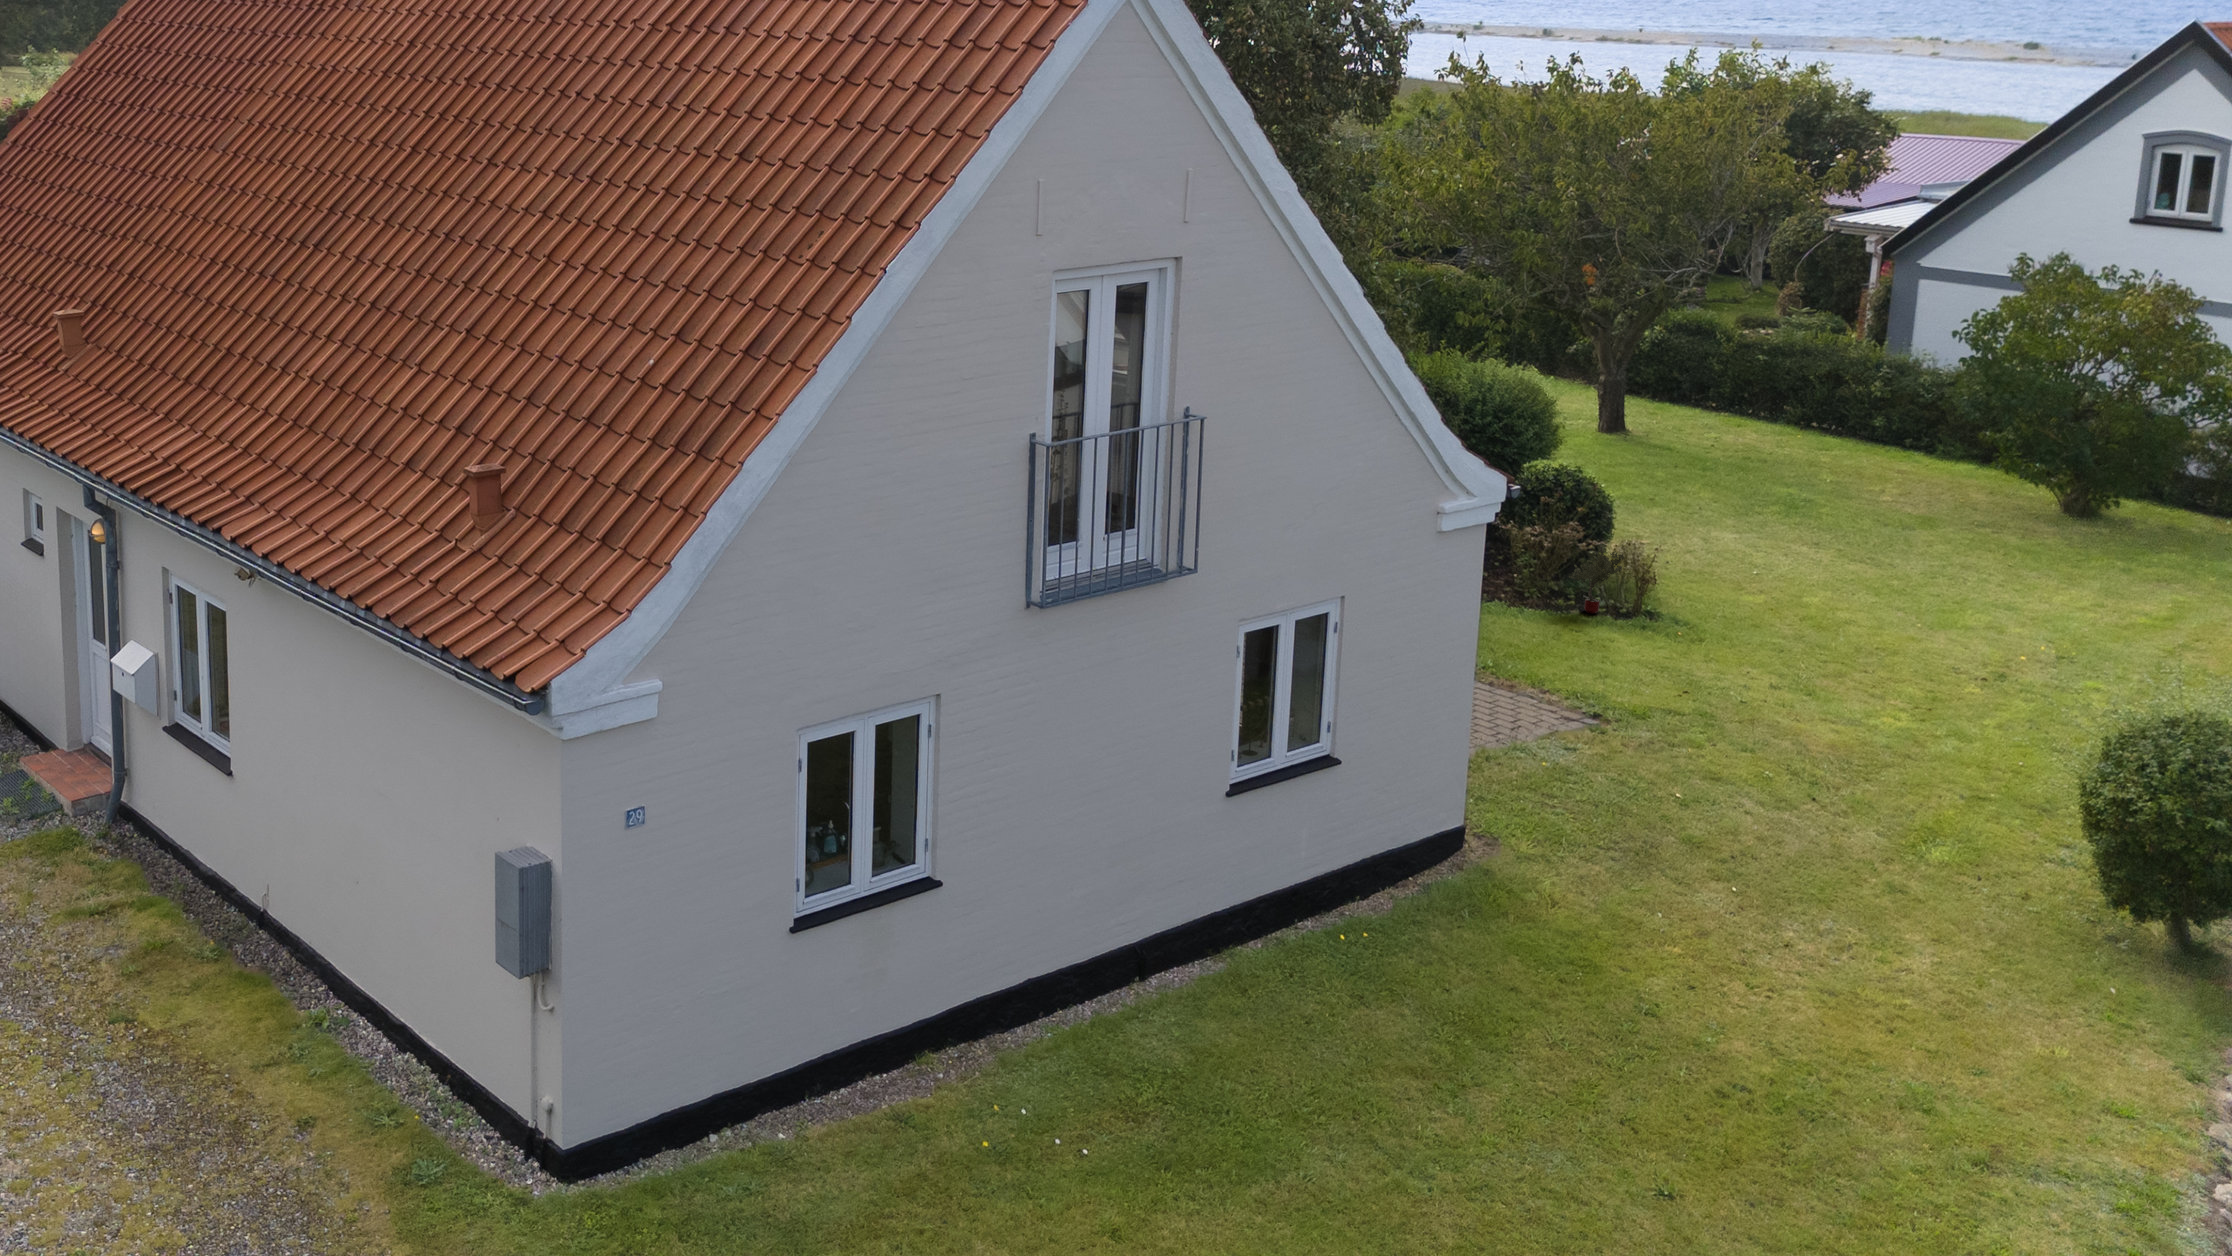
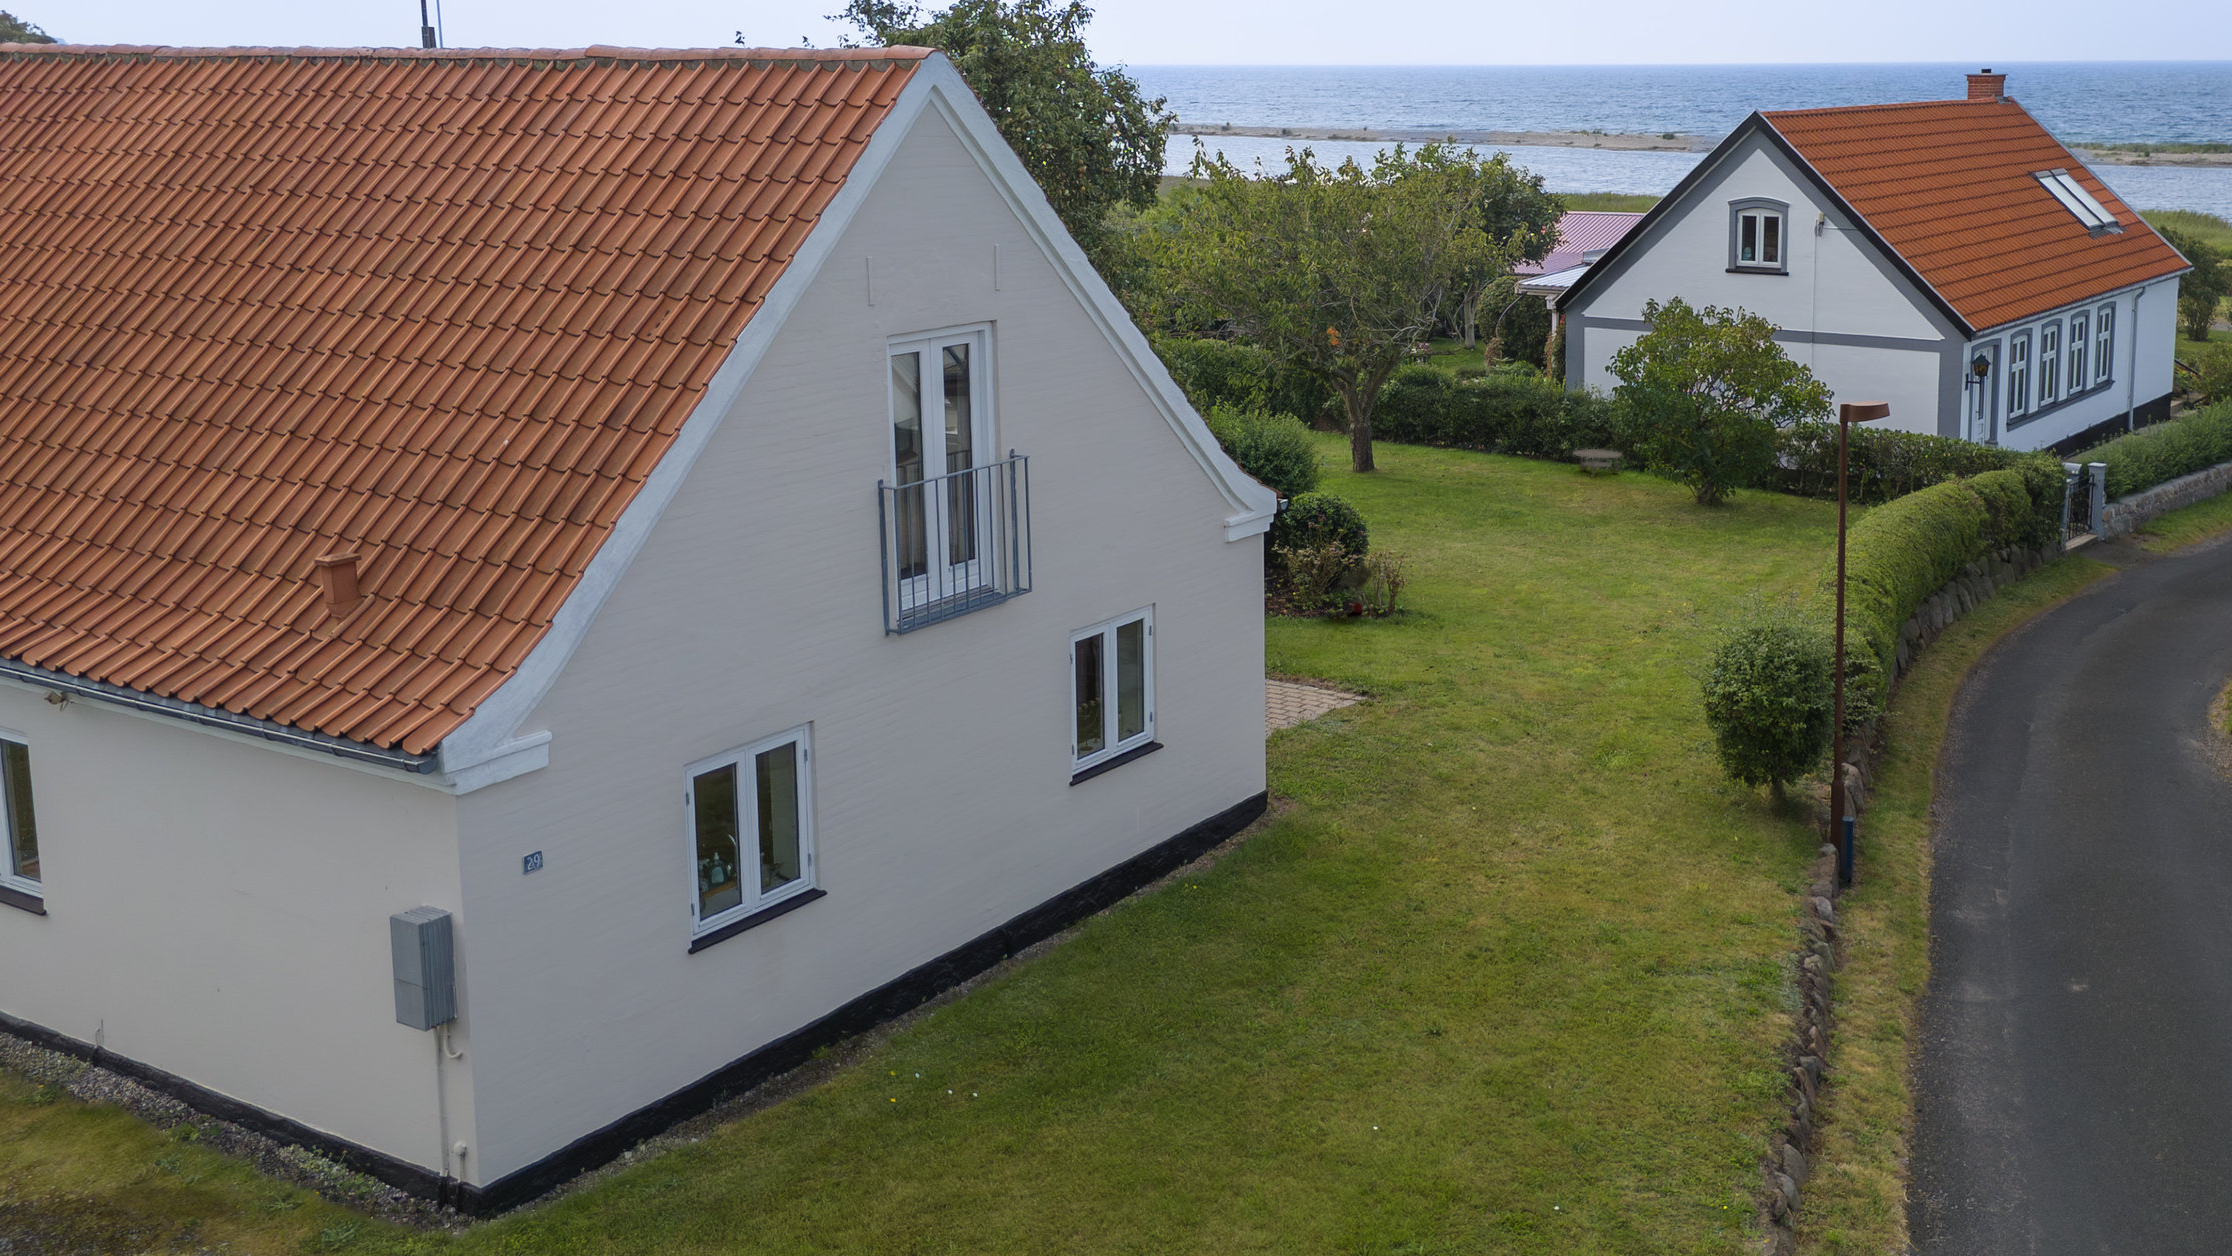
round table: none [1896,434,1969,470] -> present [1573,449,1621,477]

